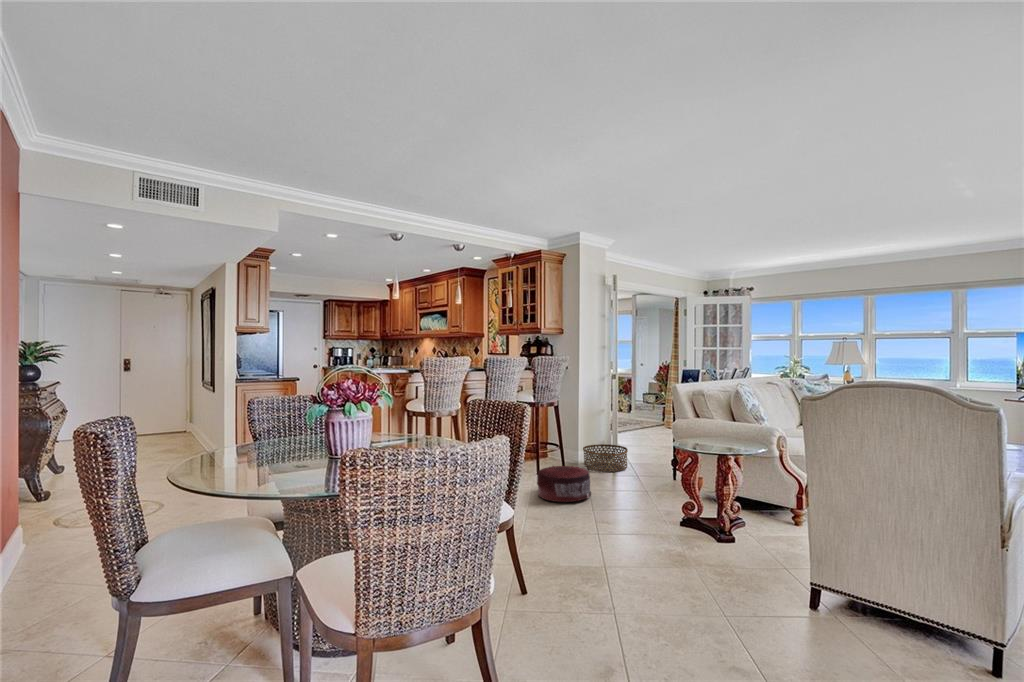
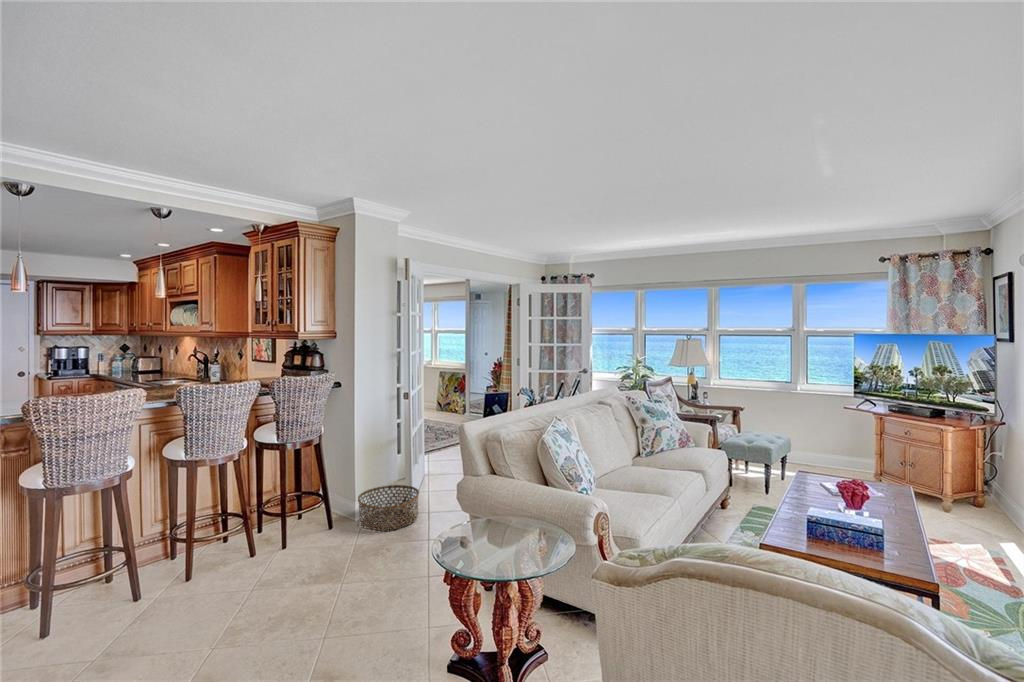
pouf: present [537,466,591,502] -> none [237,547,332,624]

